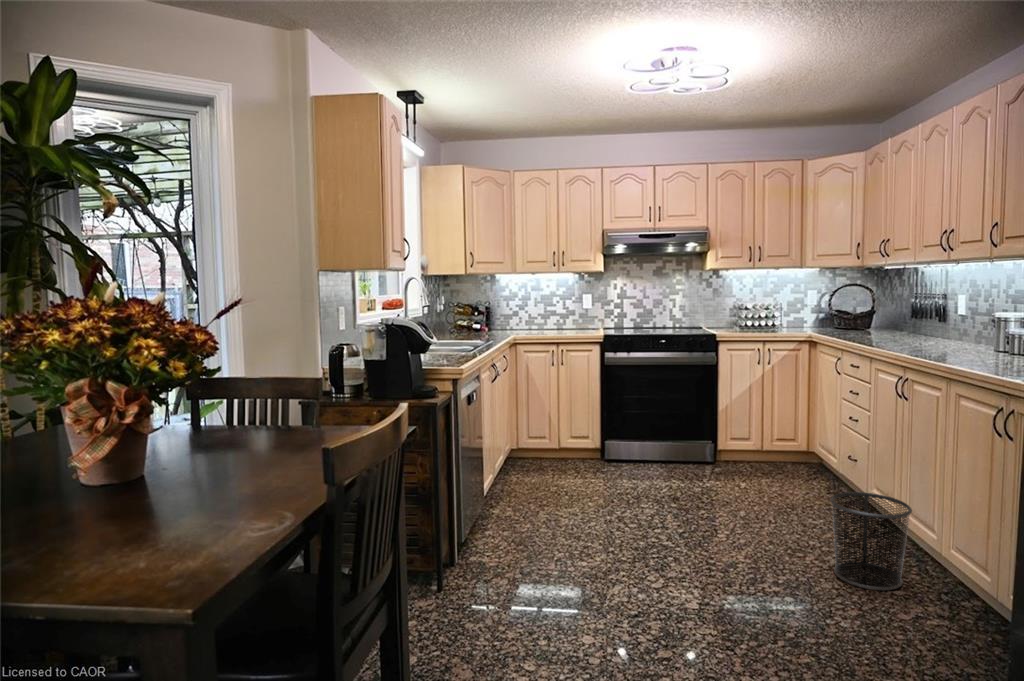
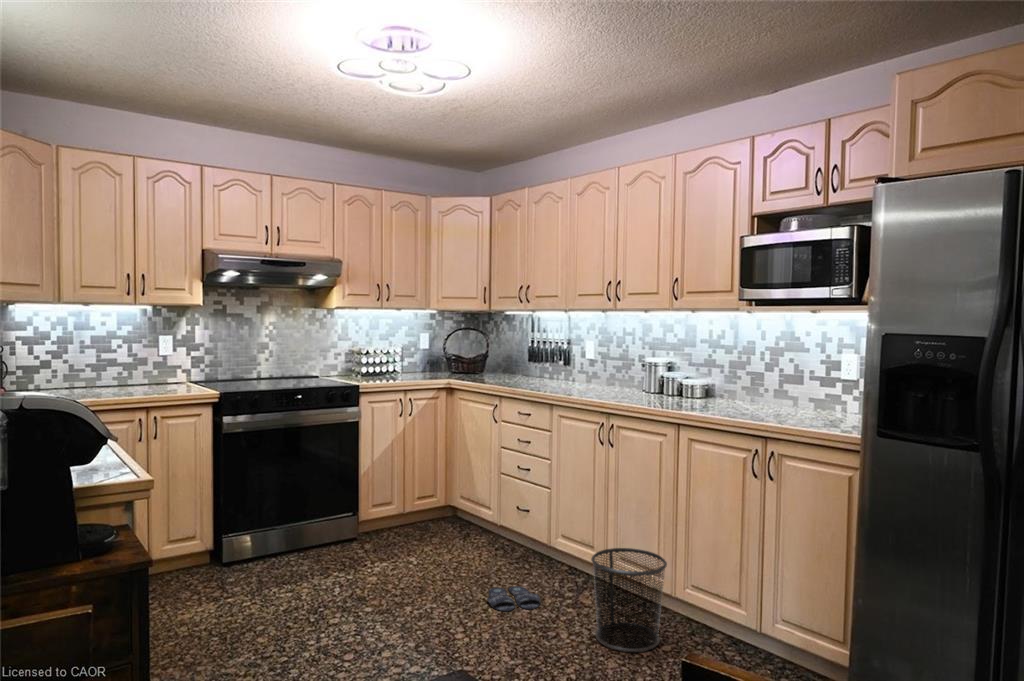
slippers: none [768,514,821,536] -> present [487,586,540,612]

